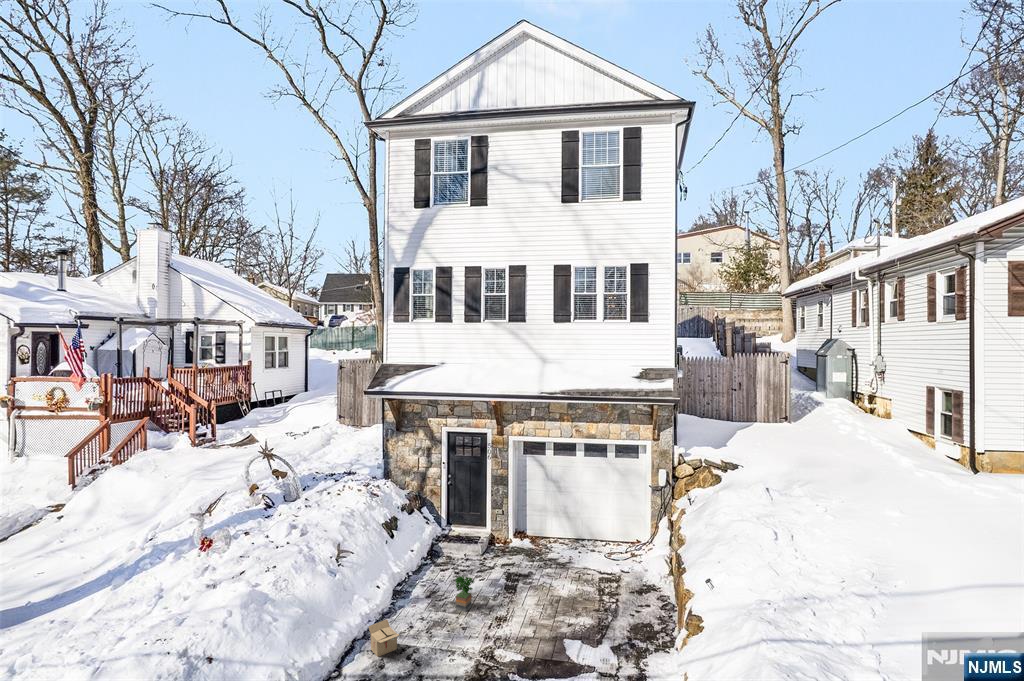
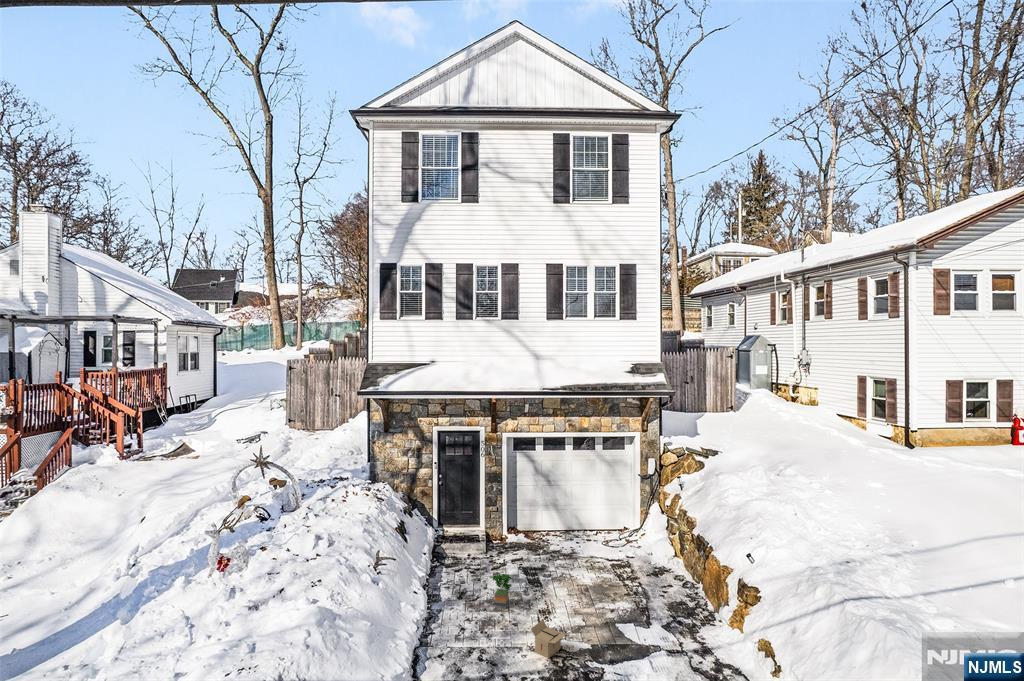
cardboard box: present [368,619,399,657] -> present [531,620,566,658]

